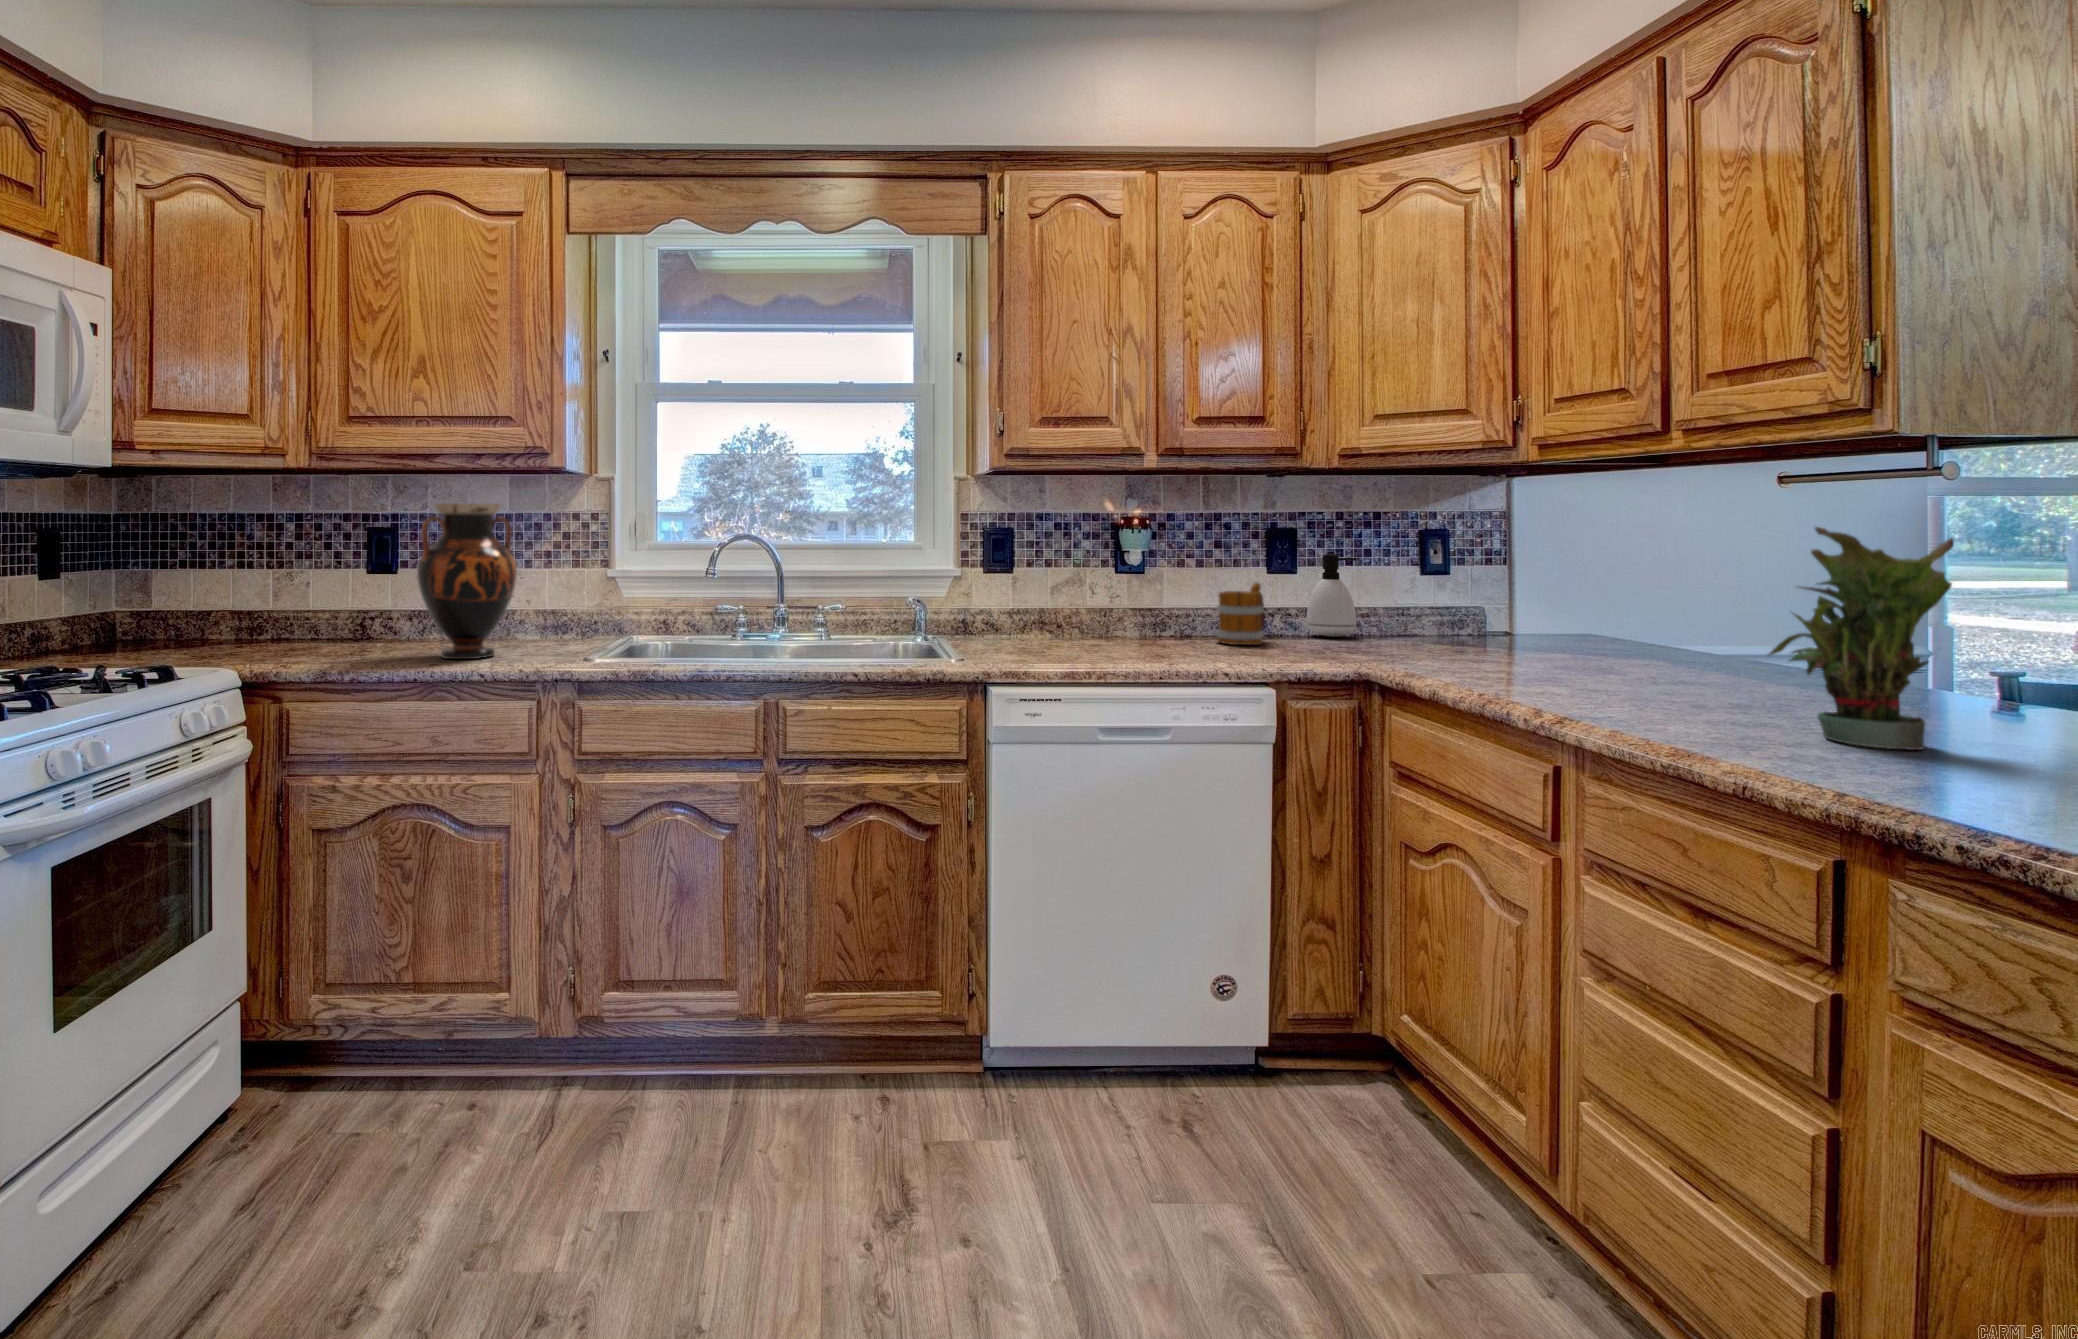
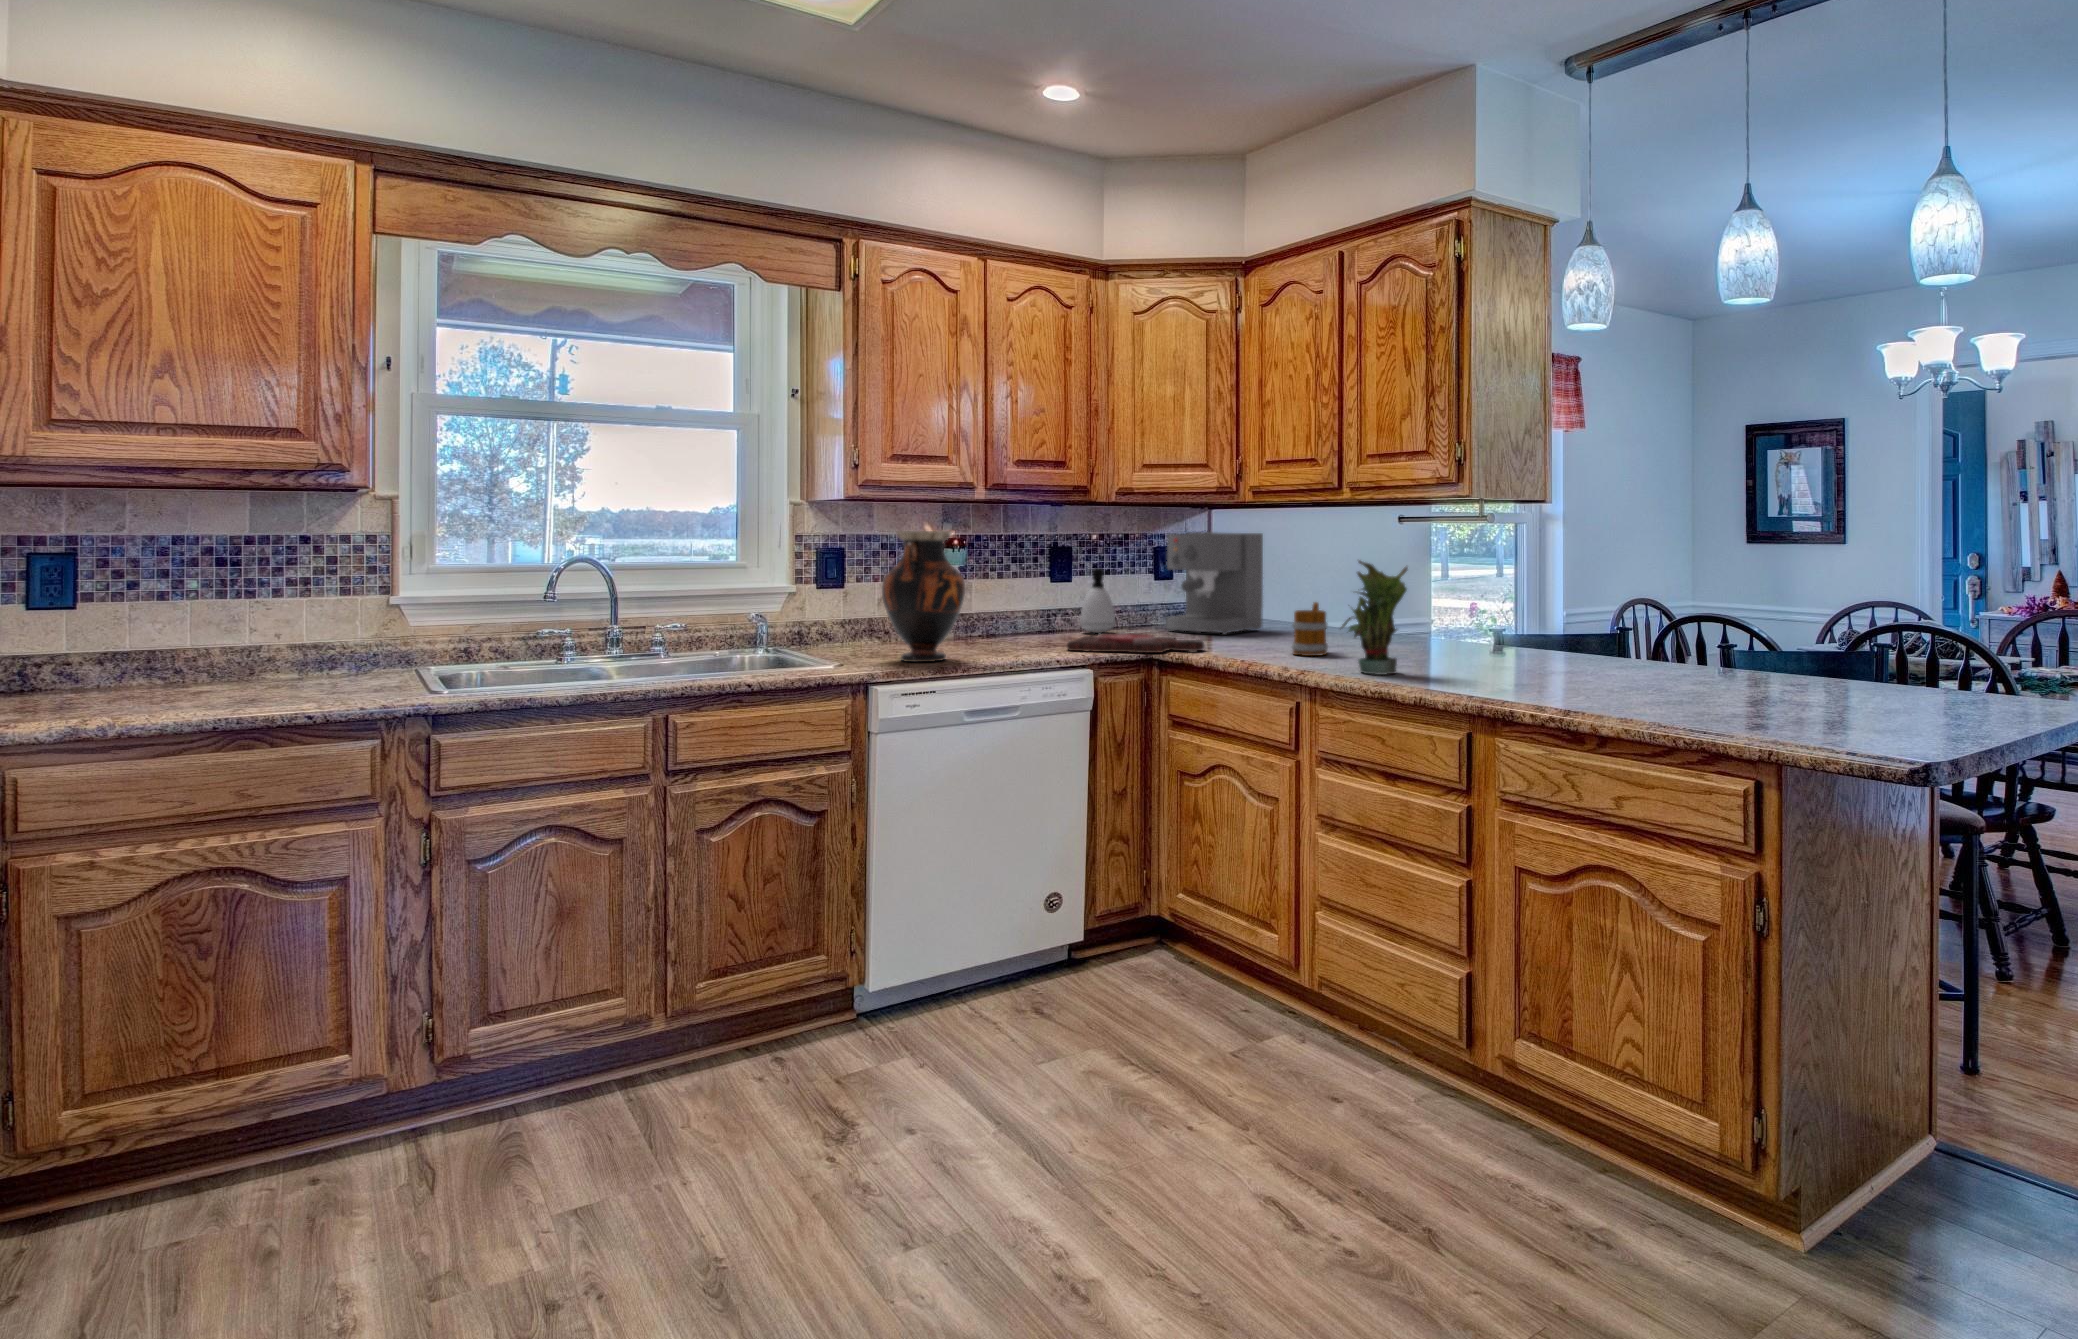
vase: present [417,503,517,659] -> present [882,531,965,662]
coffee maker: none [1436,505,1602,650] -> present [1166,532,1263,635]
mug: present [1215,583,1265,645] -> present [1292,602,1328,656]
cutting board: none [1269,638,1489,672] -> present [1067,632,1204,653]

